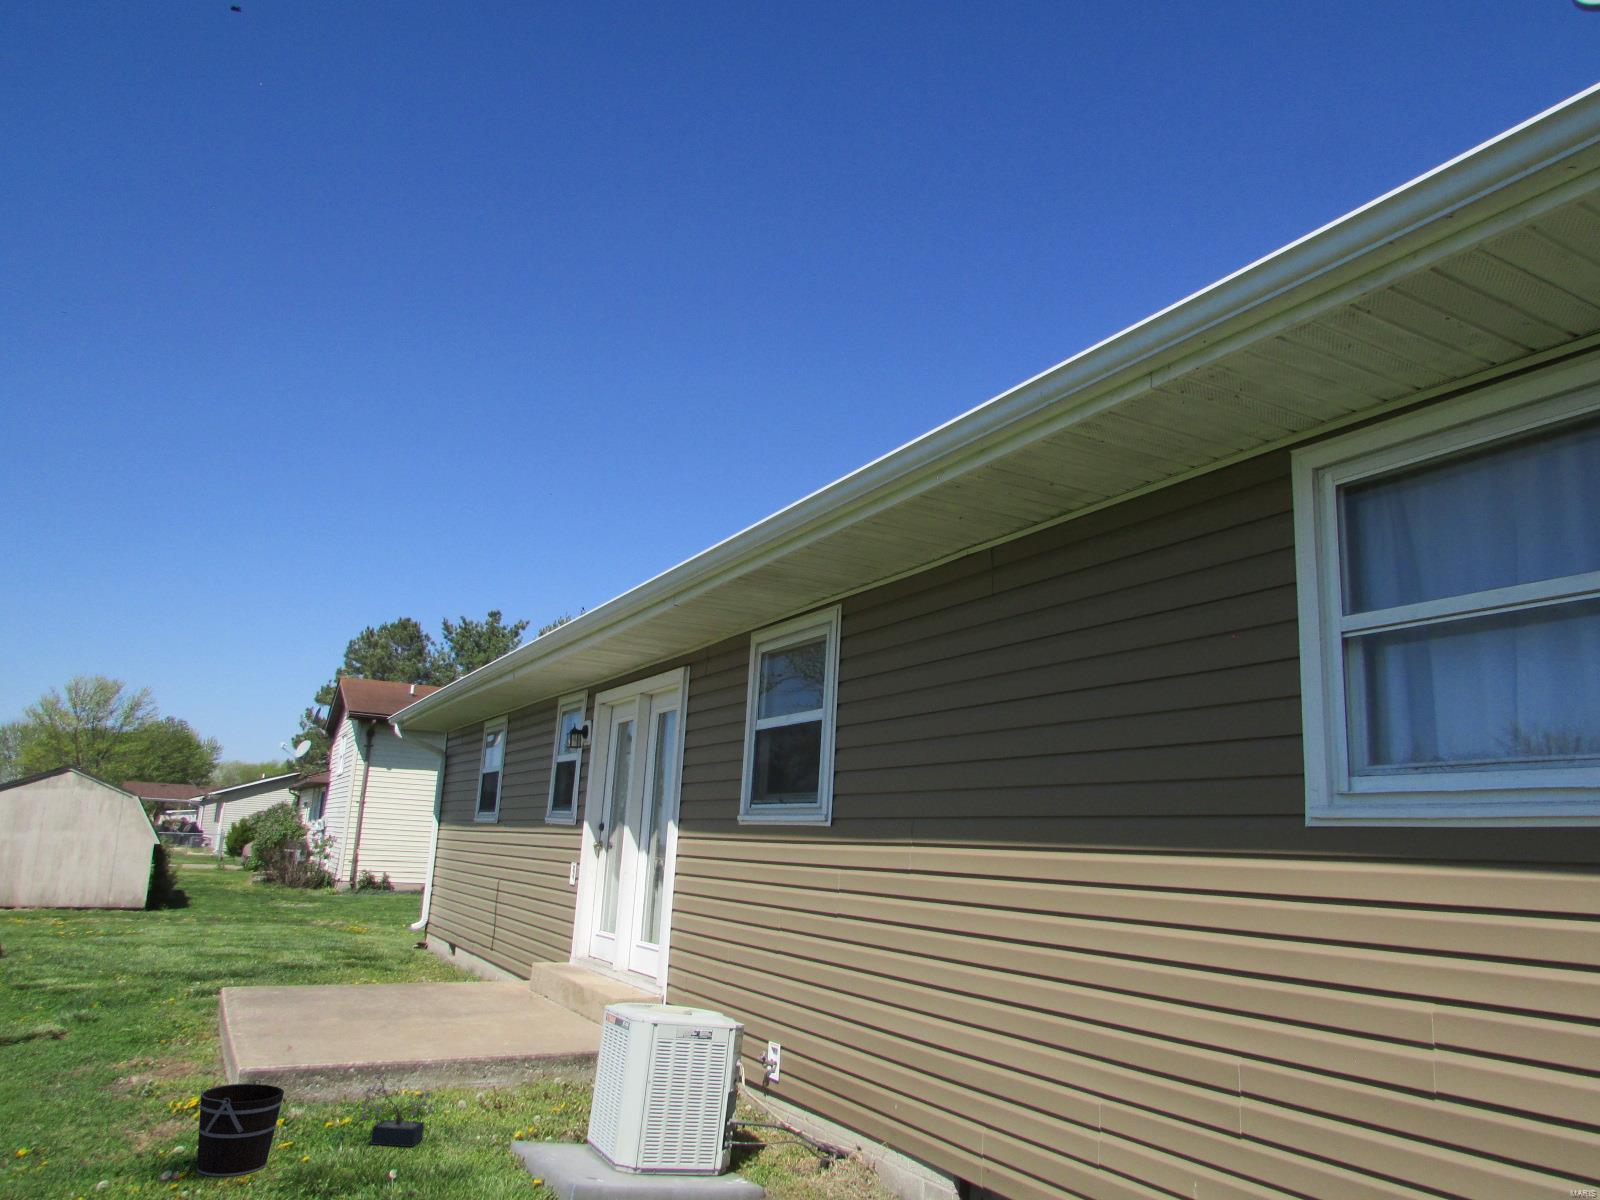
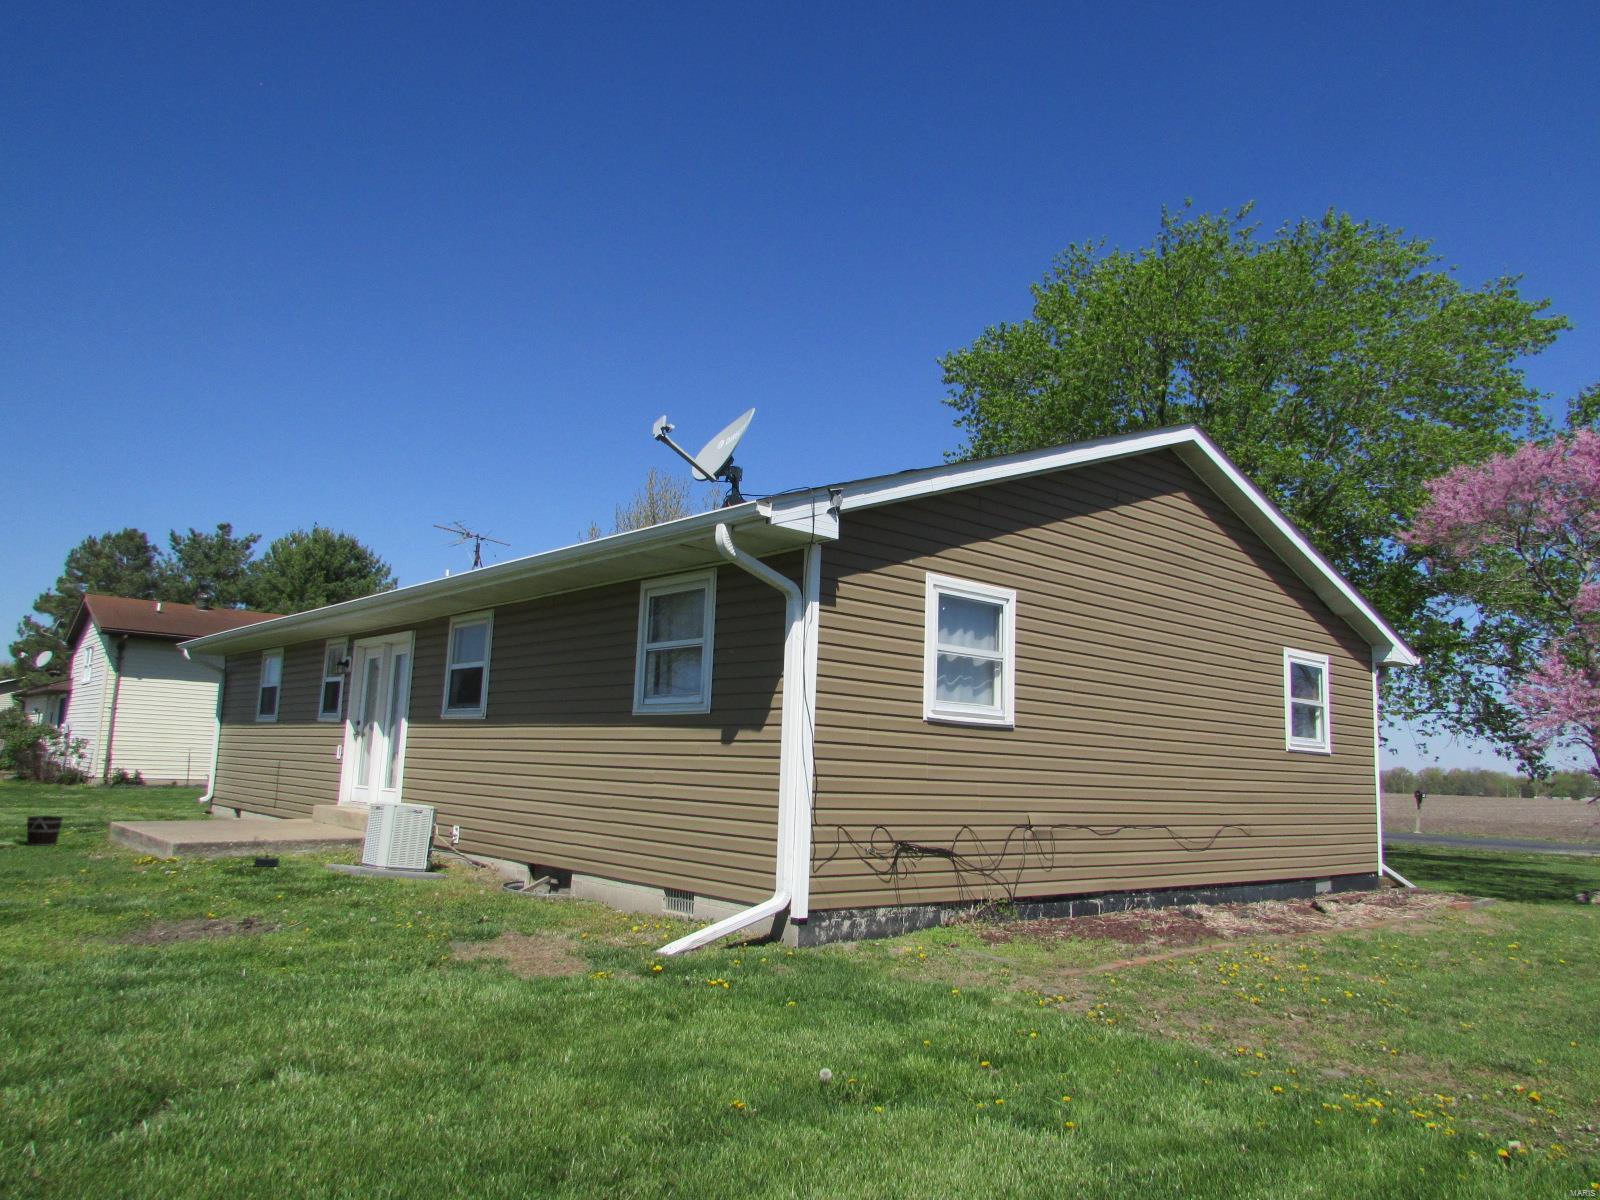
bucket: present [197,1080,284,1176] -> present [27,816,63,846]

